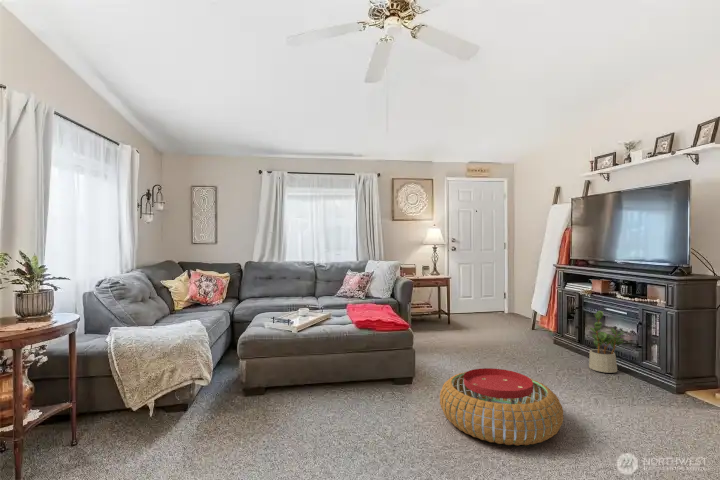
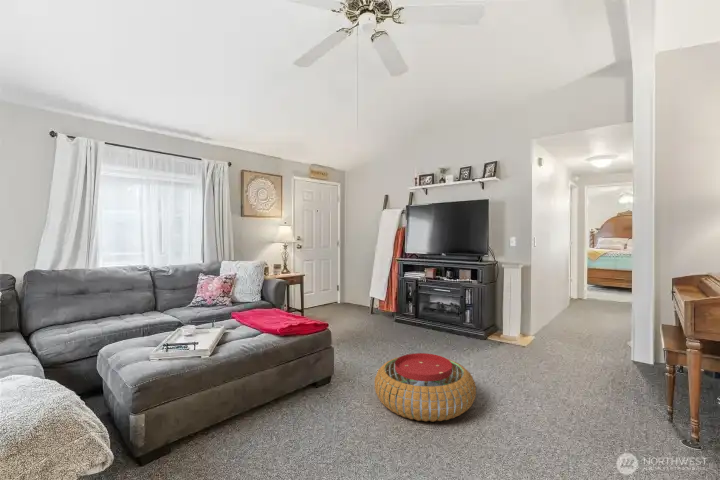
potted plant: present [589,311,624,373] -> none [430,292,452,337]

